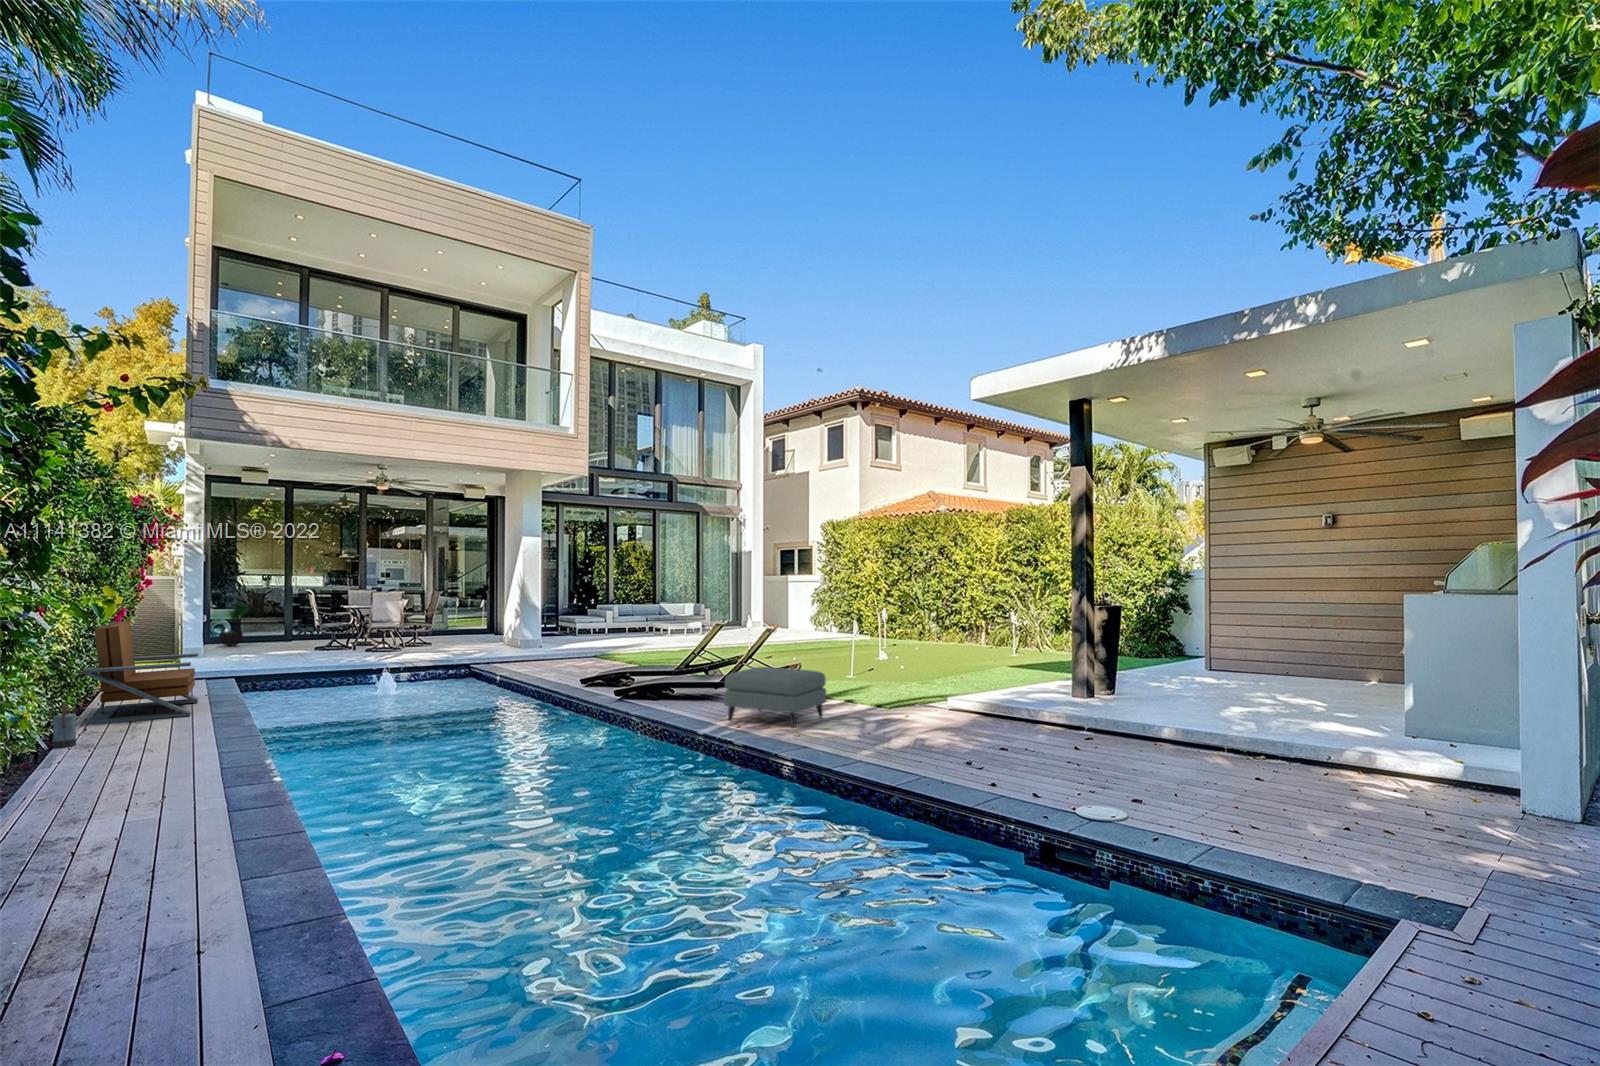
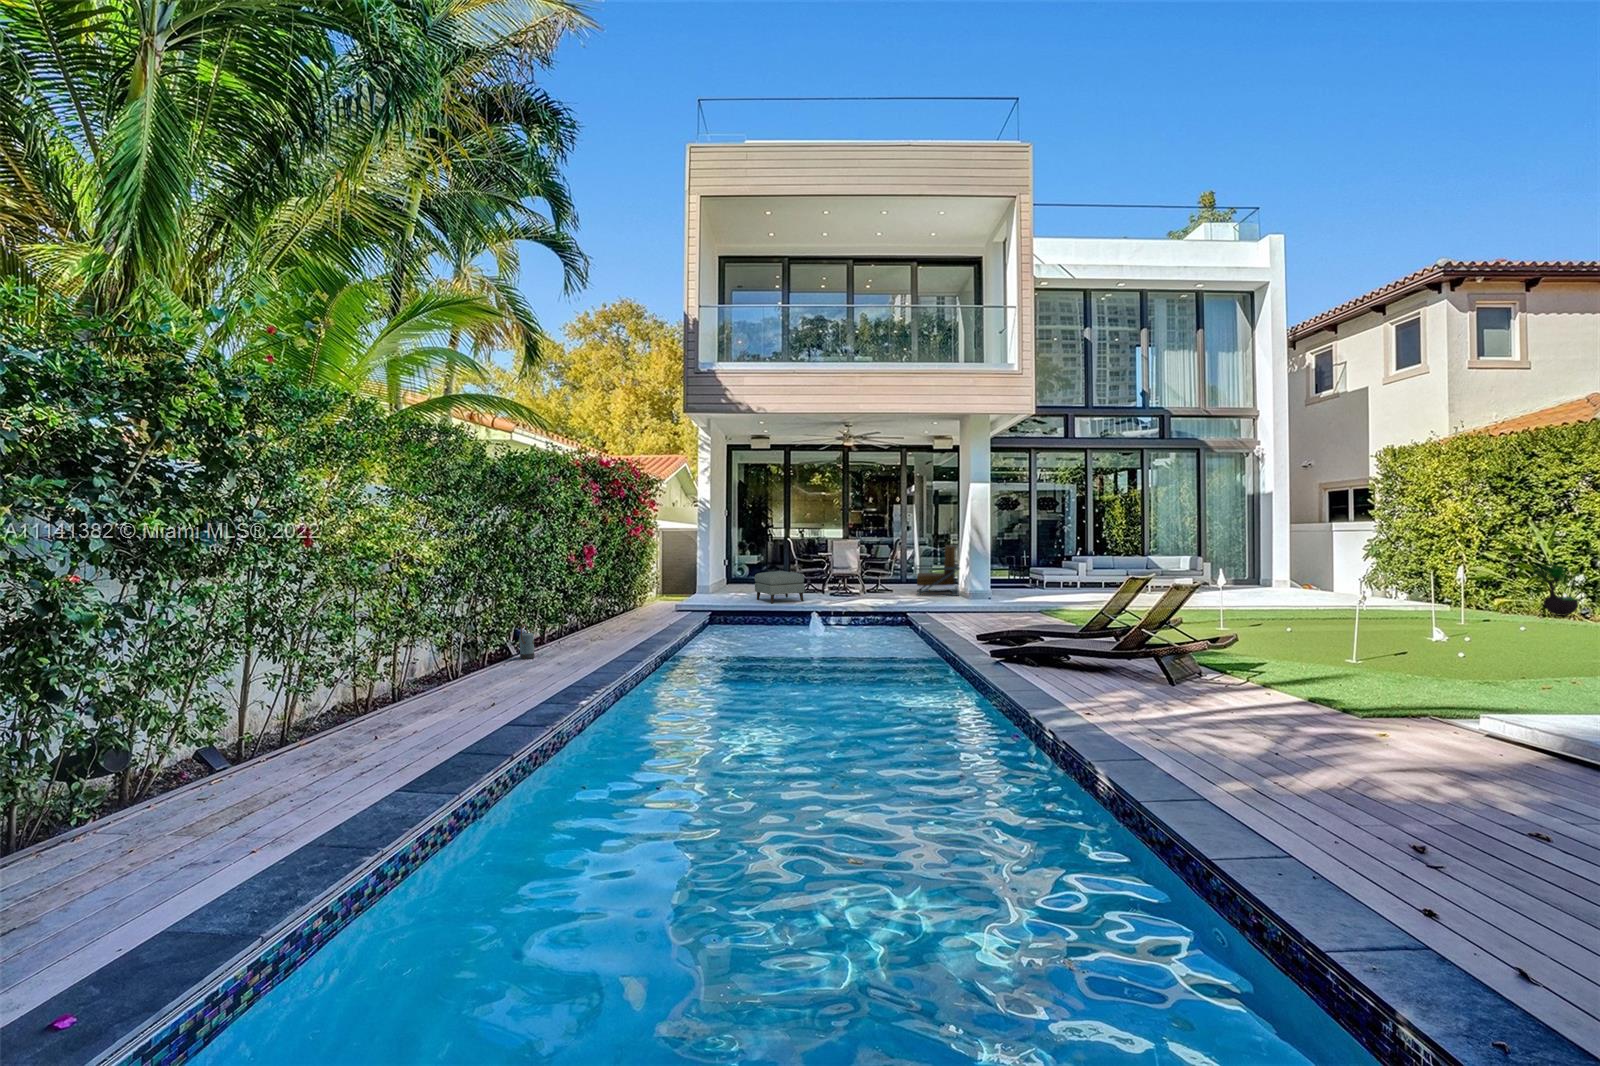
potted tree: present [219,604,247,646] -> present [1532,561,1578,616]
lounge chair: present [82,621,198,724] -> present [916,545,960,596]
ottoman: present [724,667,826,728] -> present [755,571,805,603]

